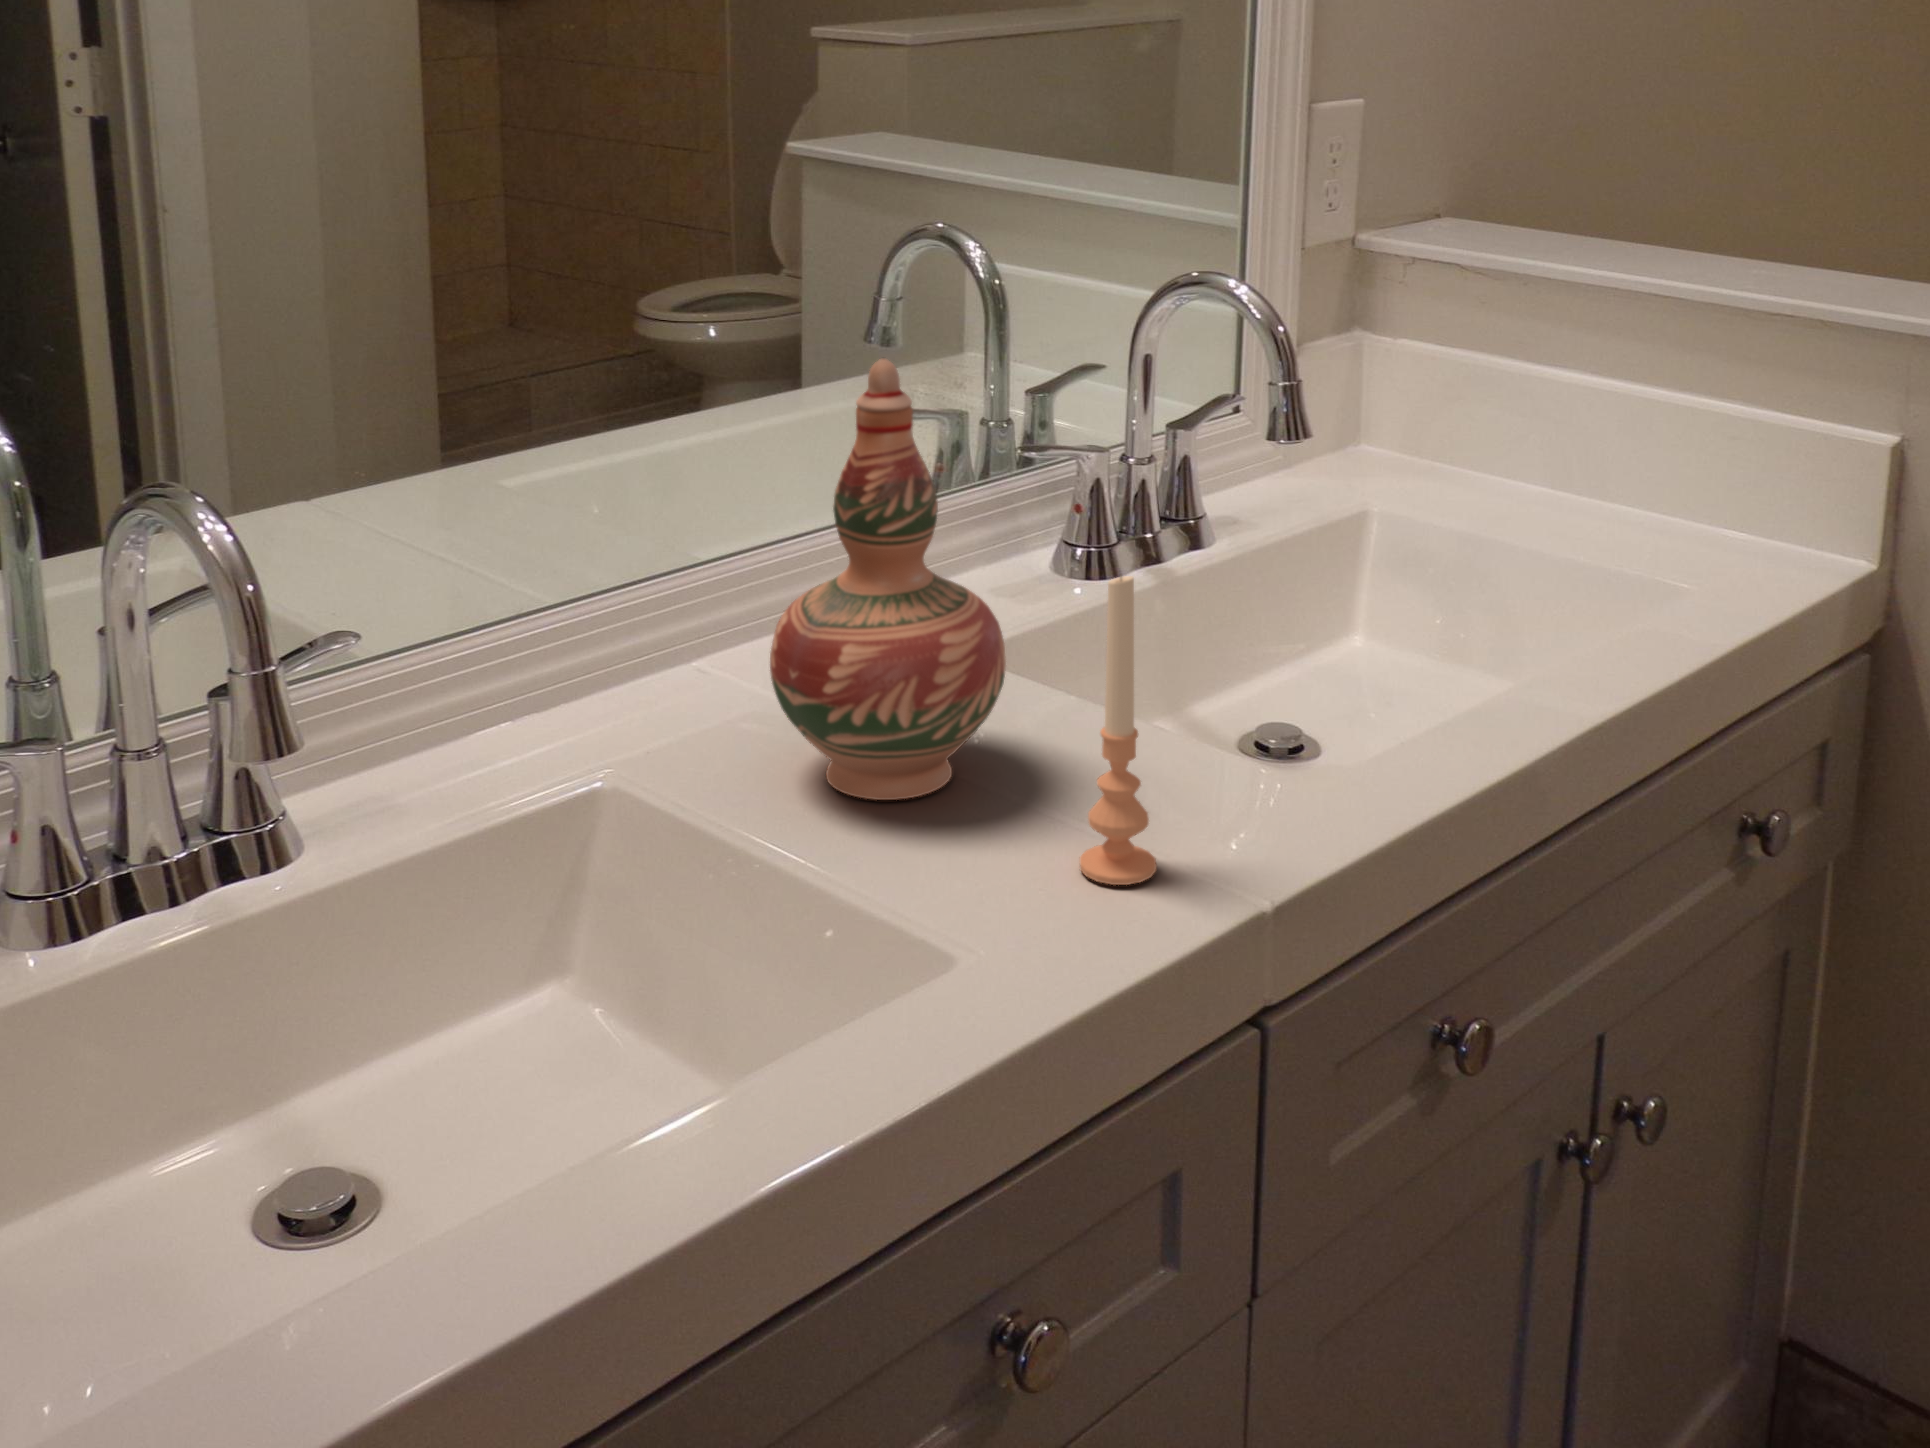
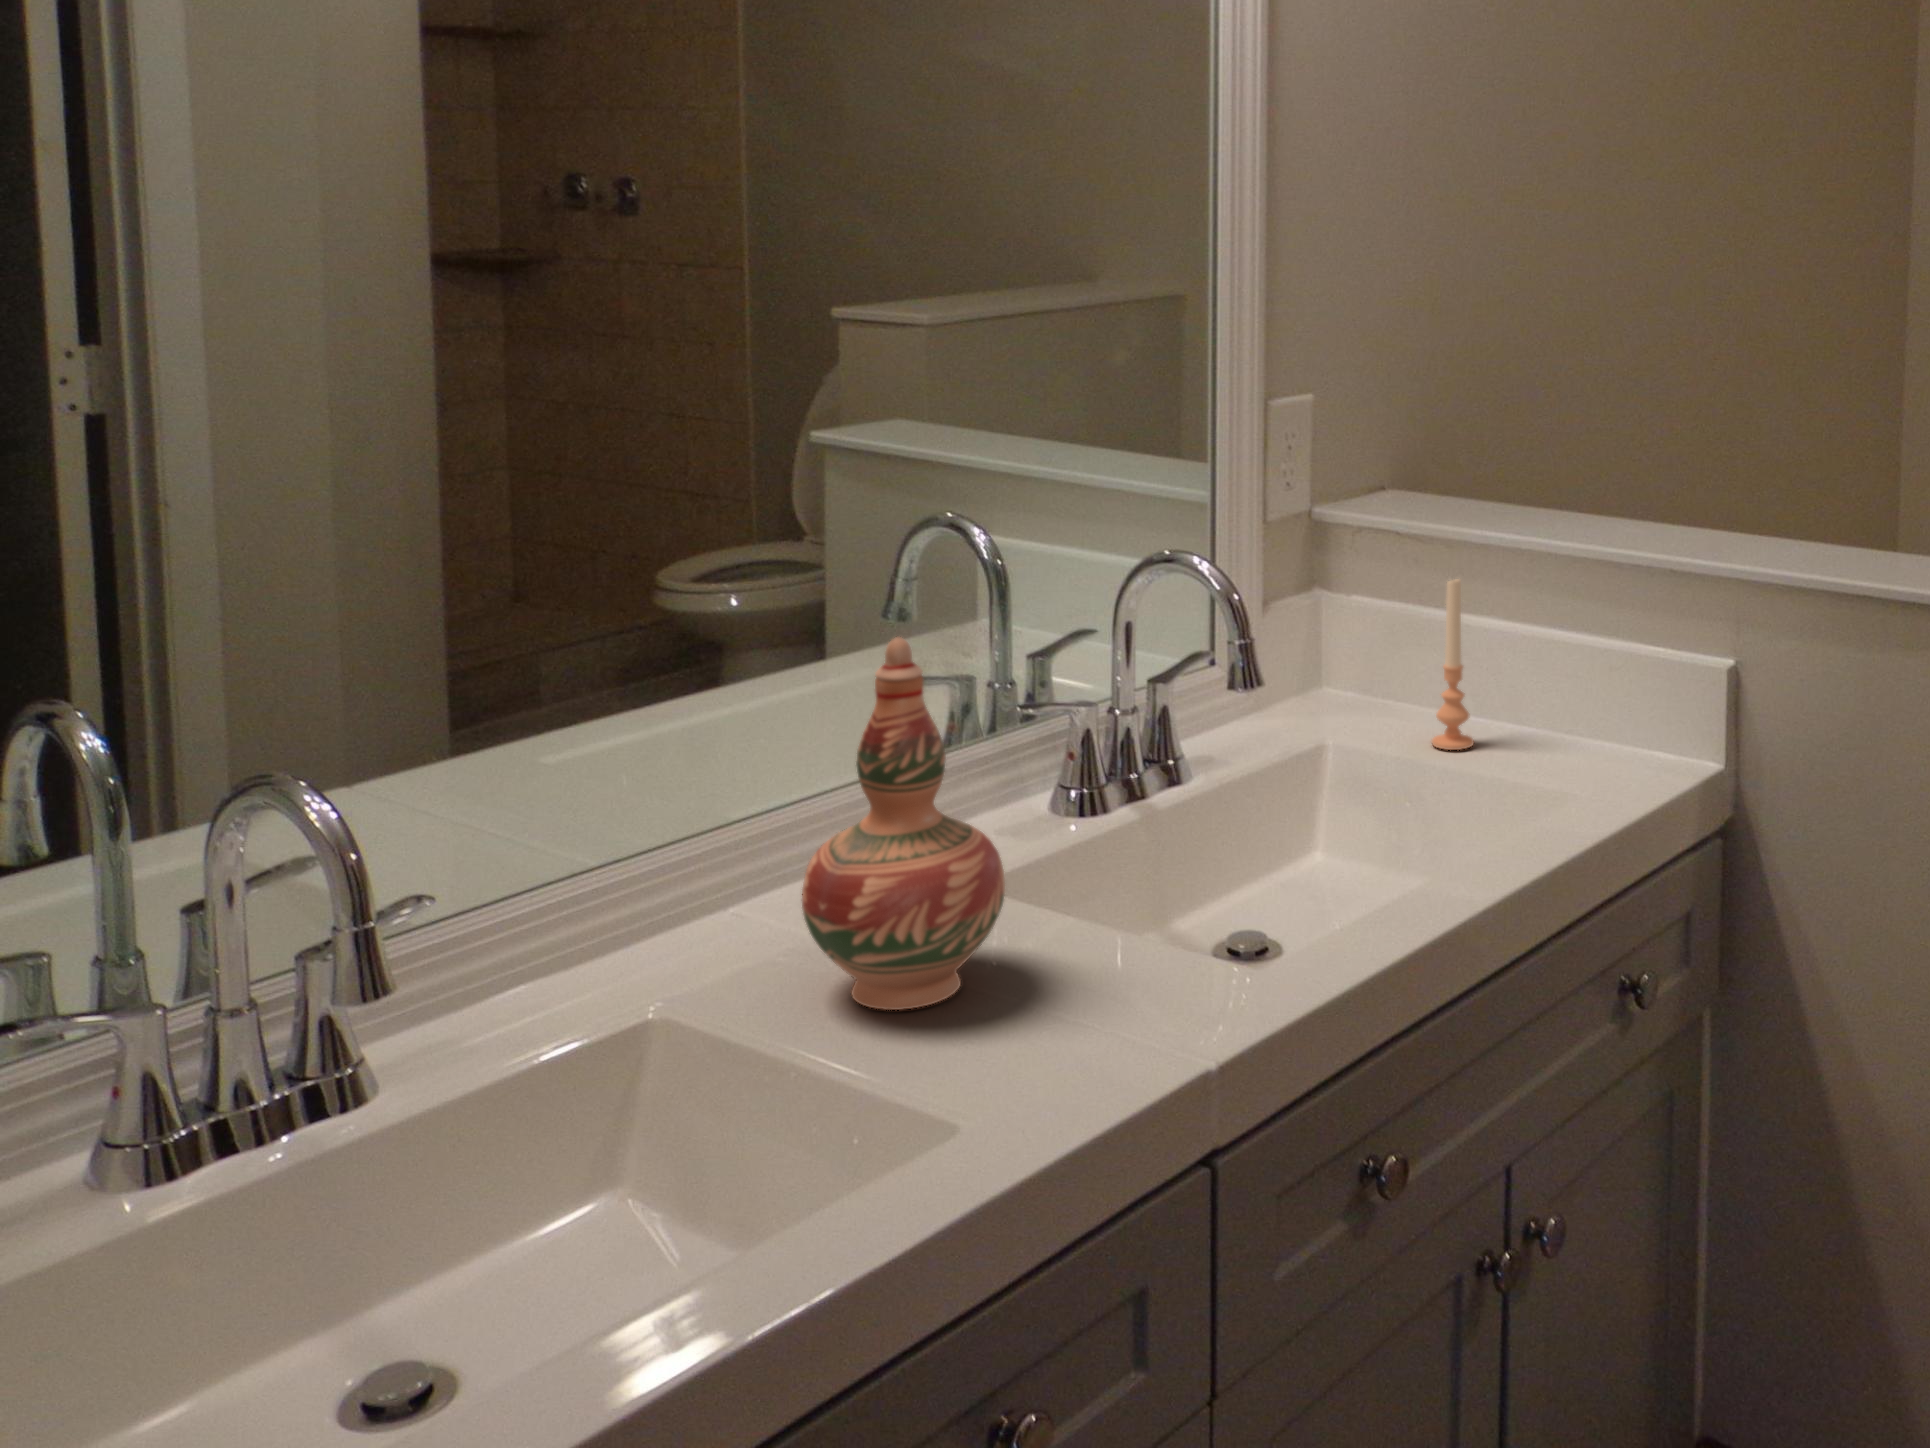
candle: present [1080,576,1157,885] -> present [1432,579,1474,750]

